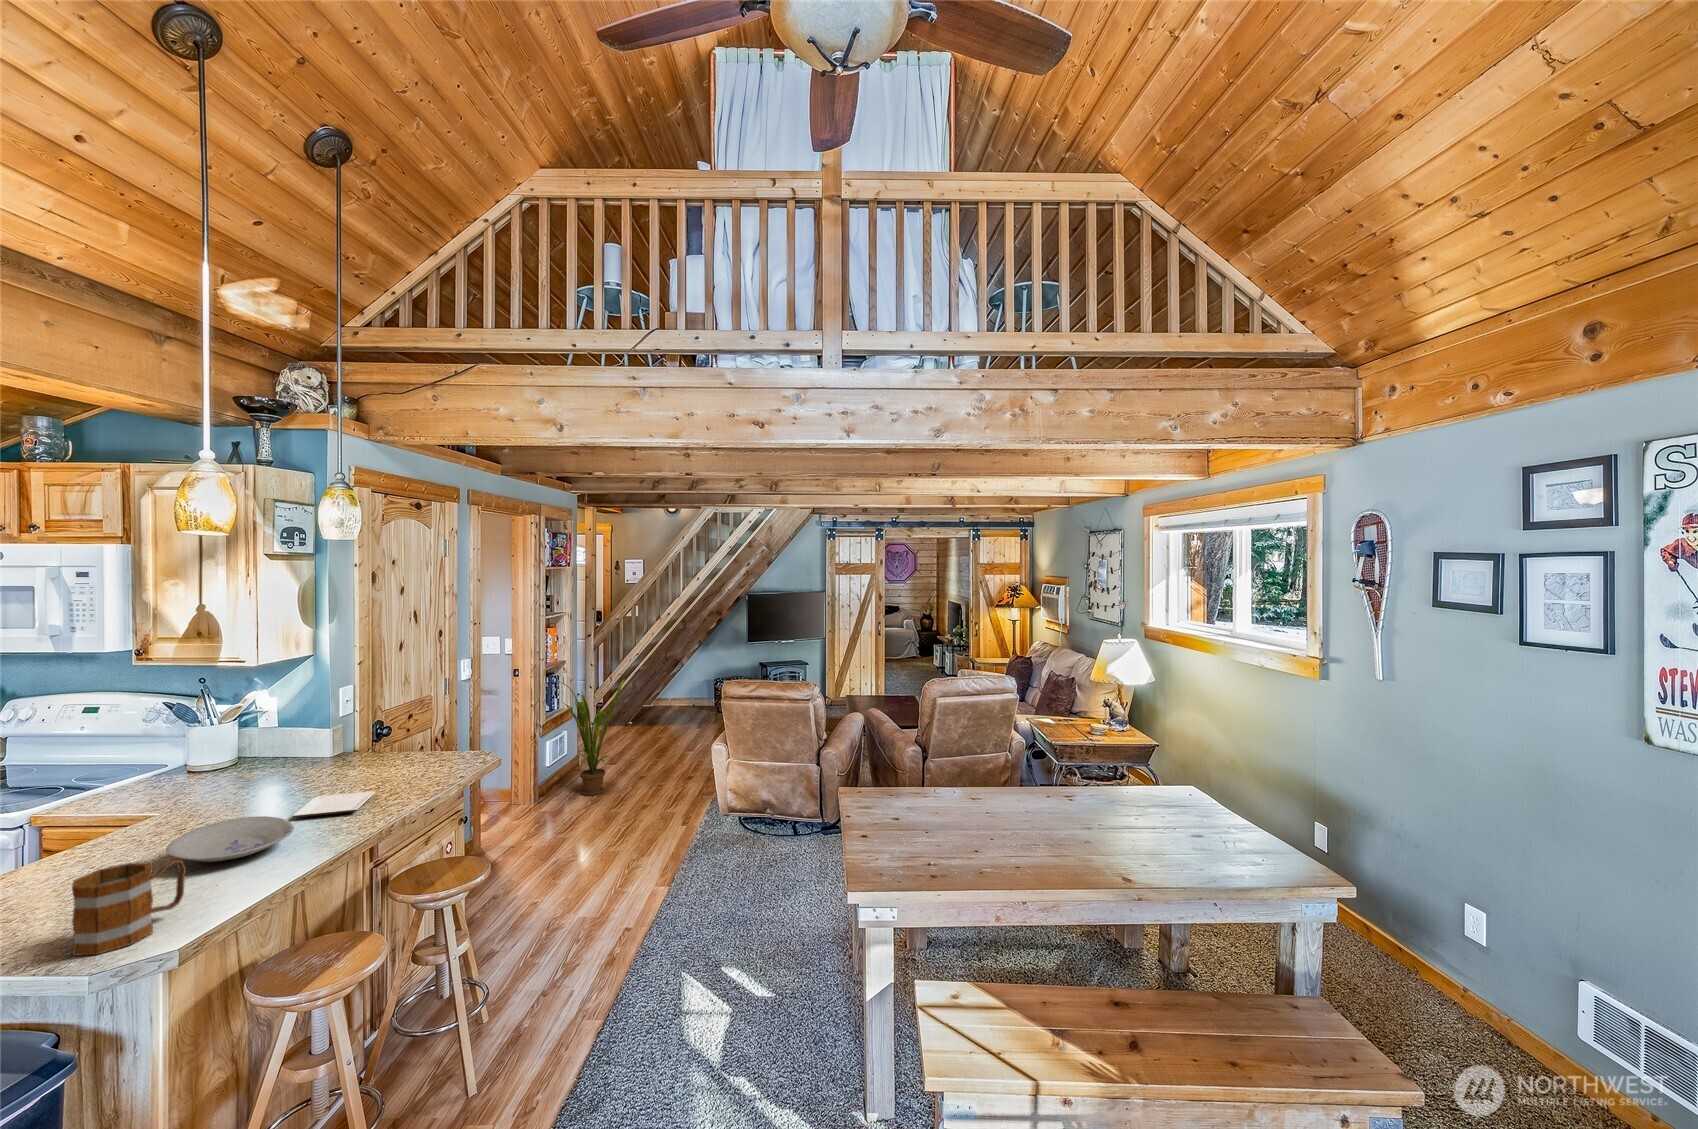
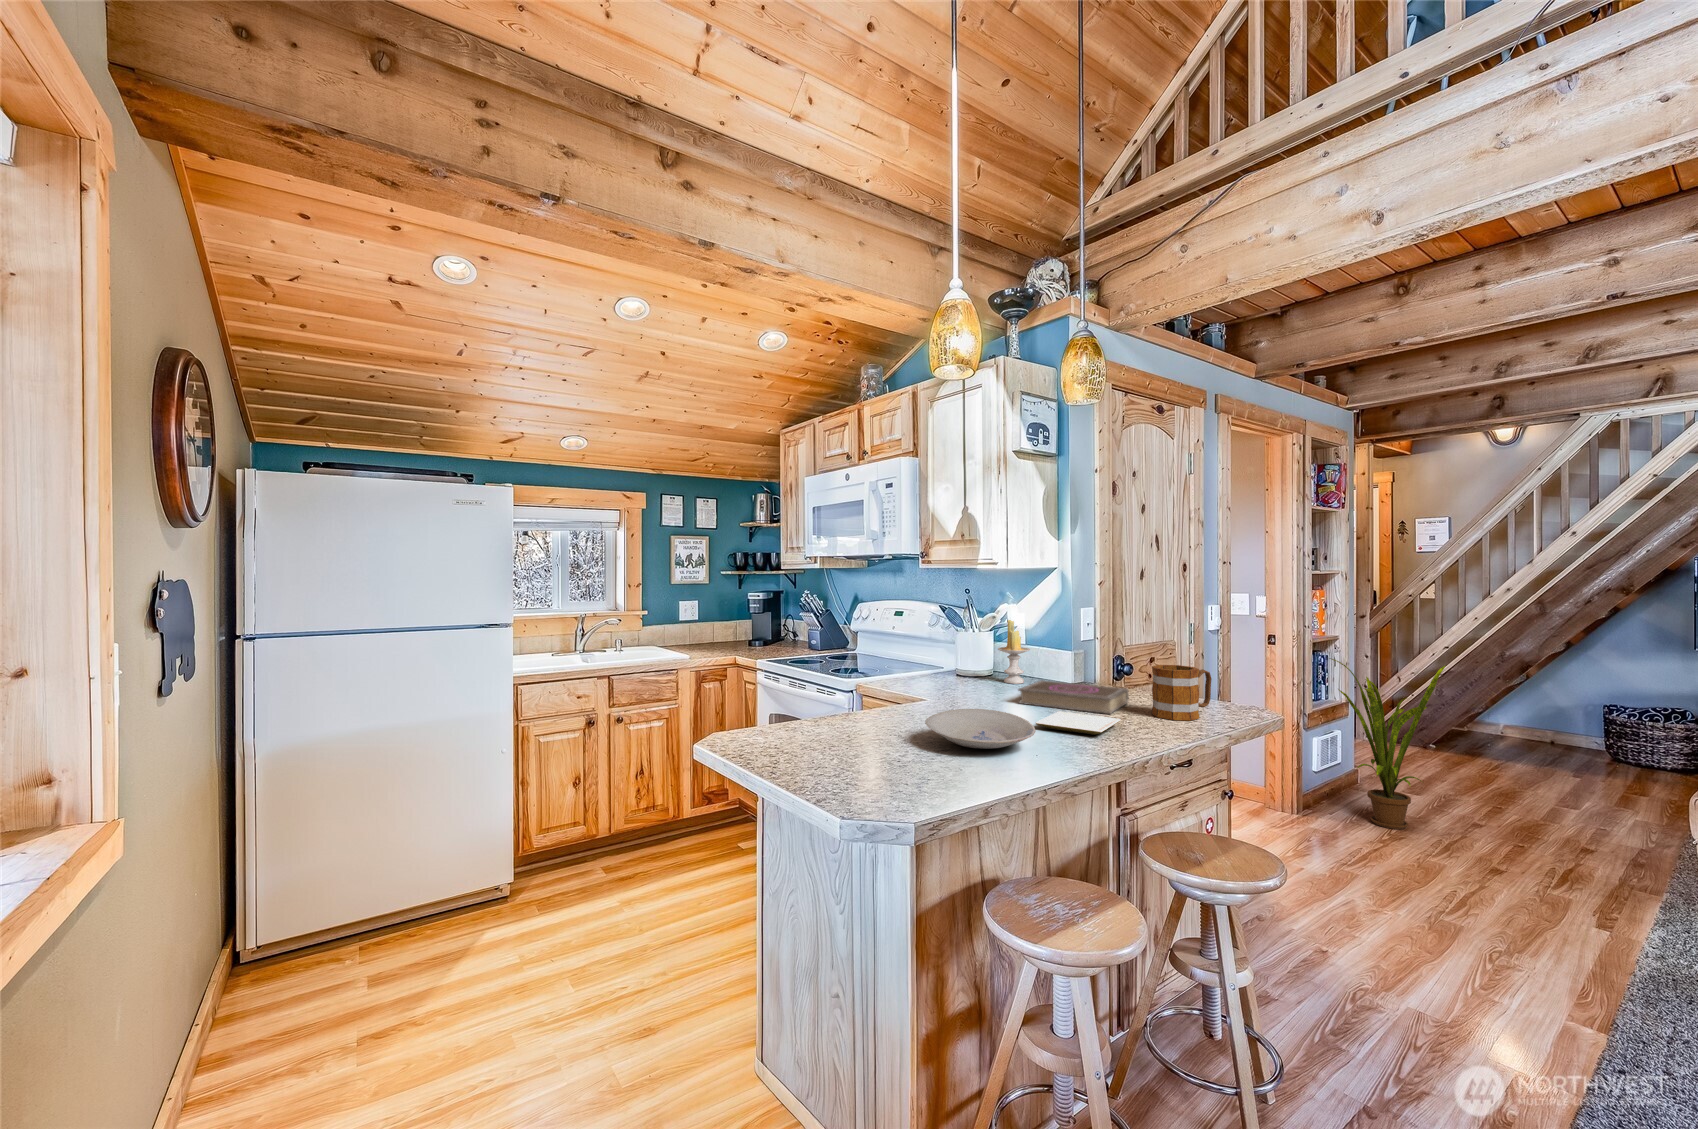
candle: none [242,709,282,771] -> present [998,620,1030,684]
book: none [270,758,384,795] -> present [1018,681,1129,714]
mug: present [72,860,186,955] -> present [1152,665,1212,721]

